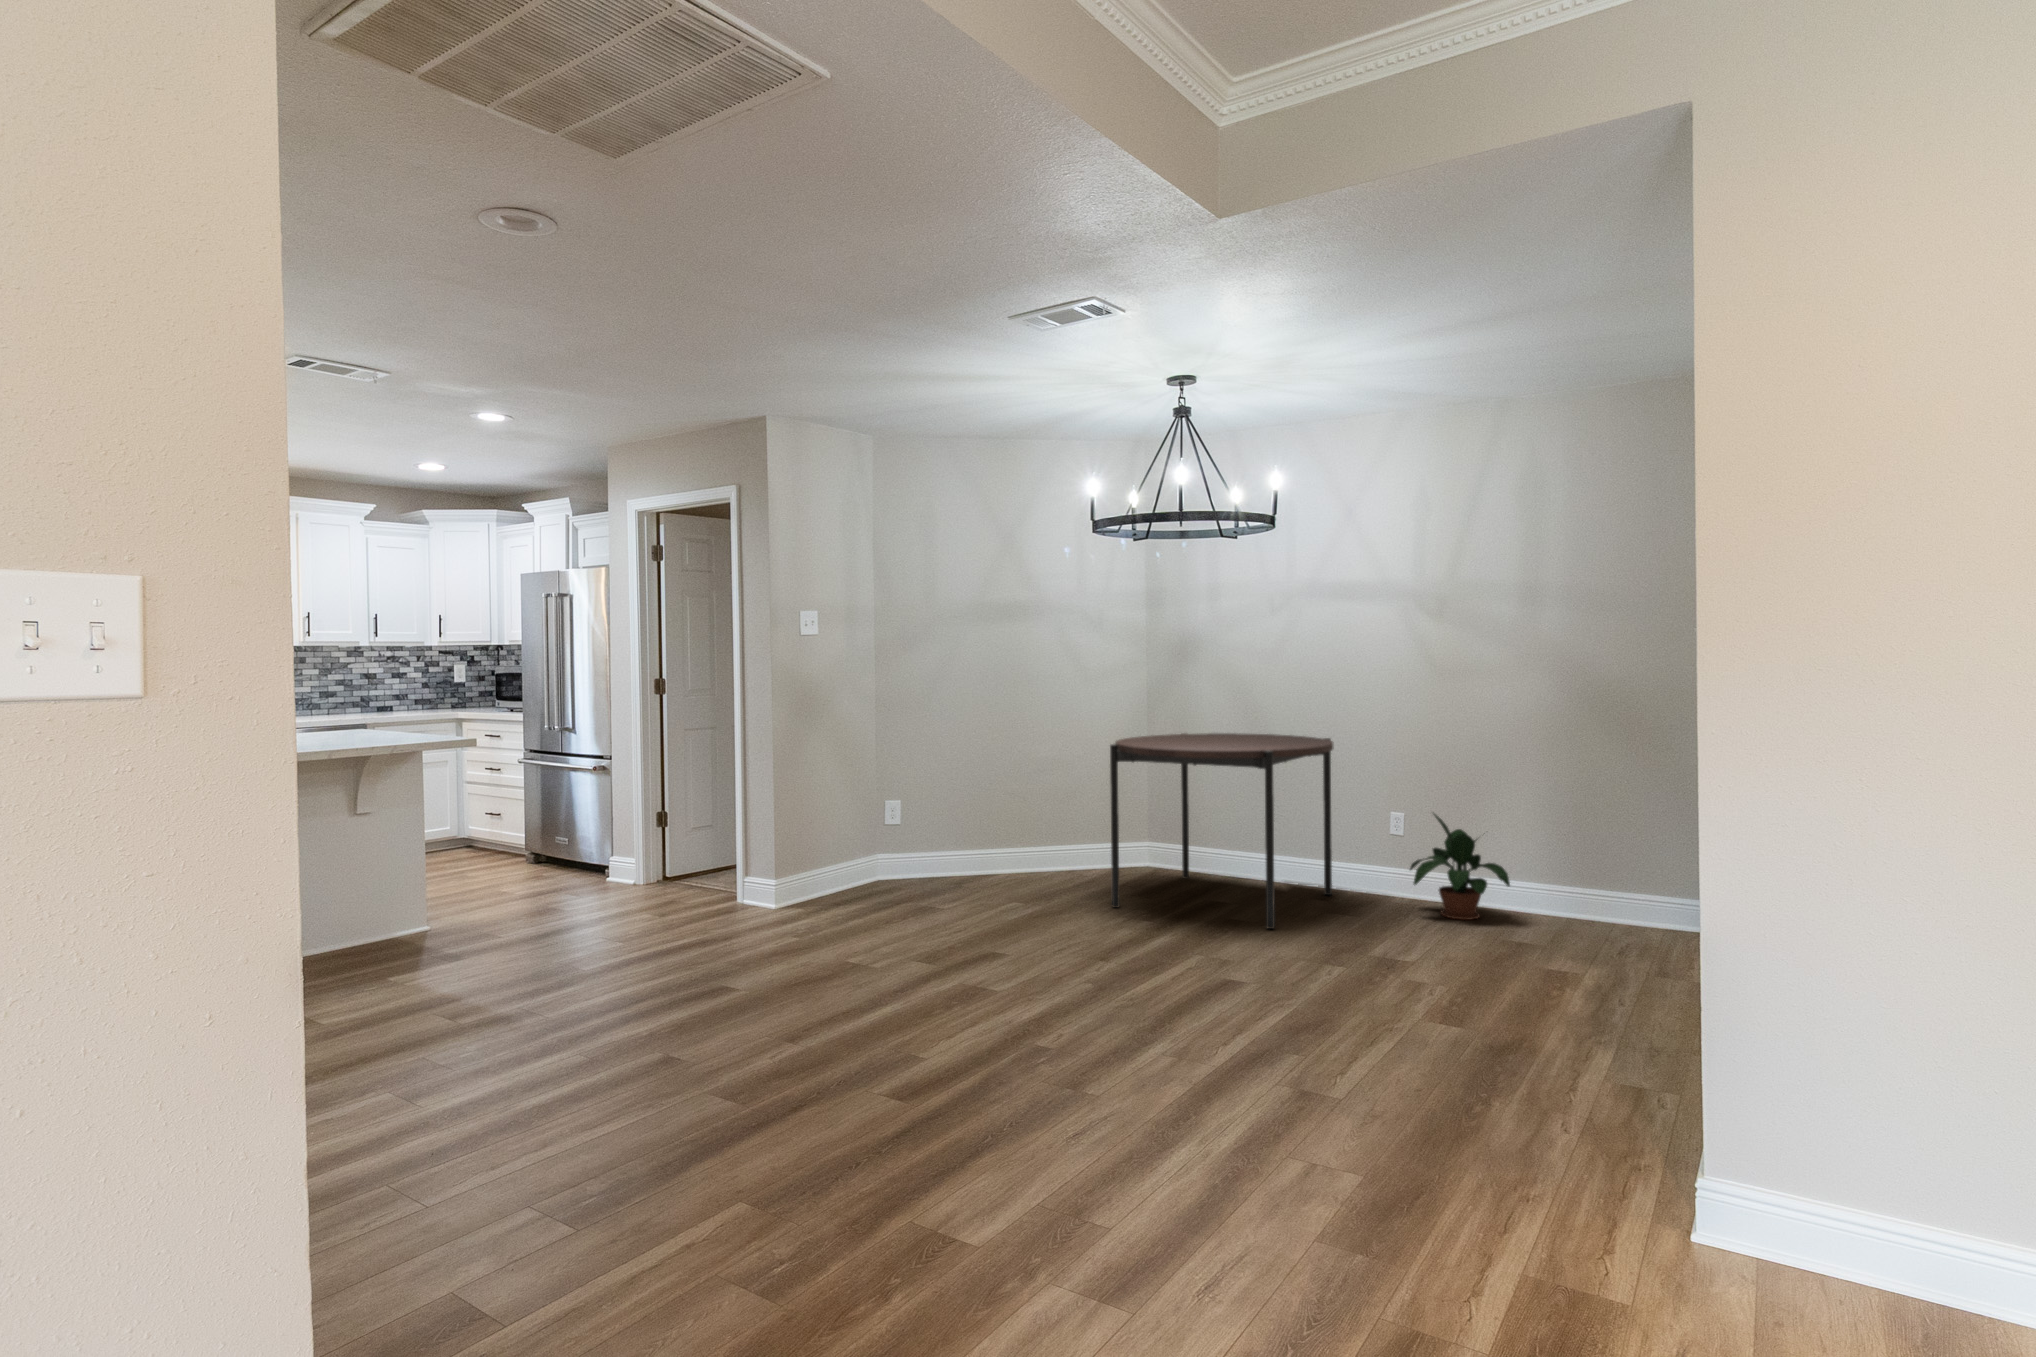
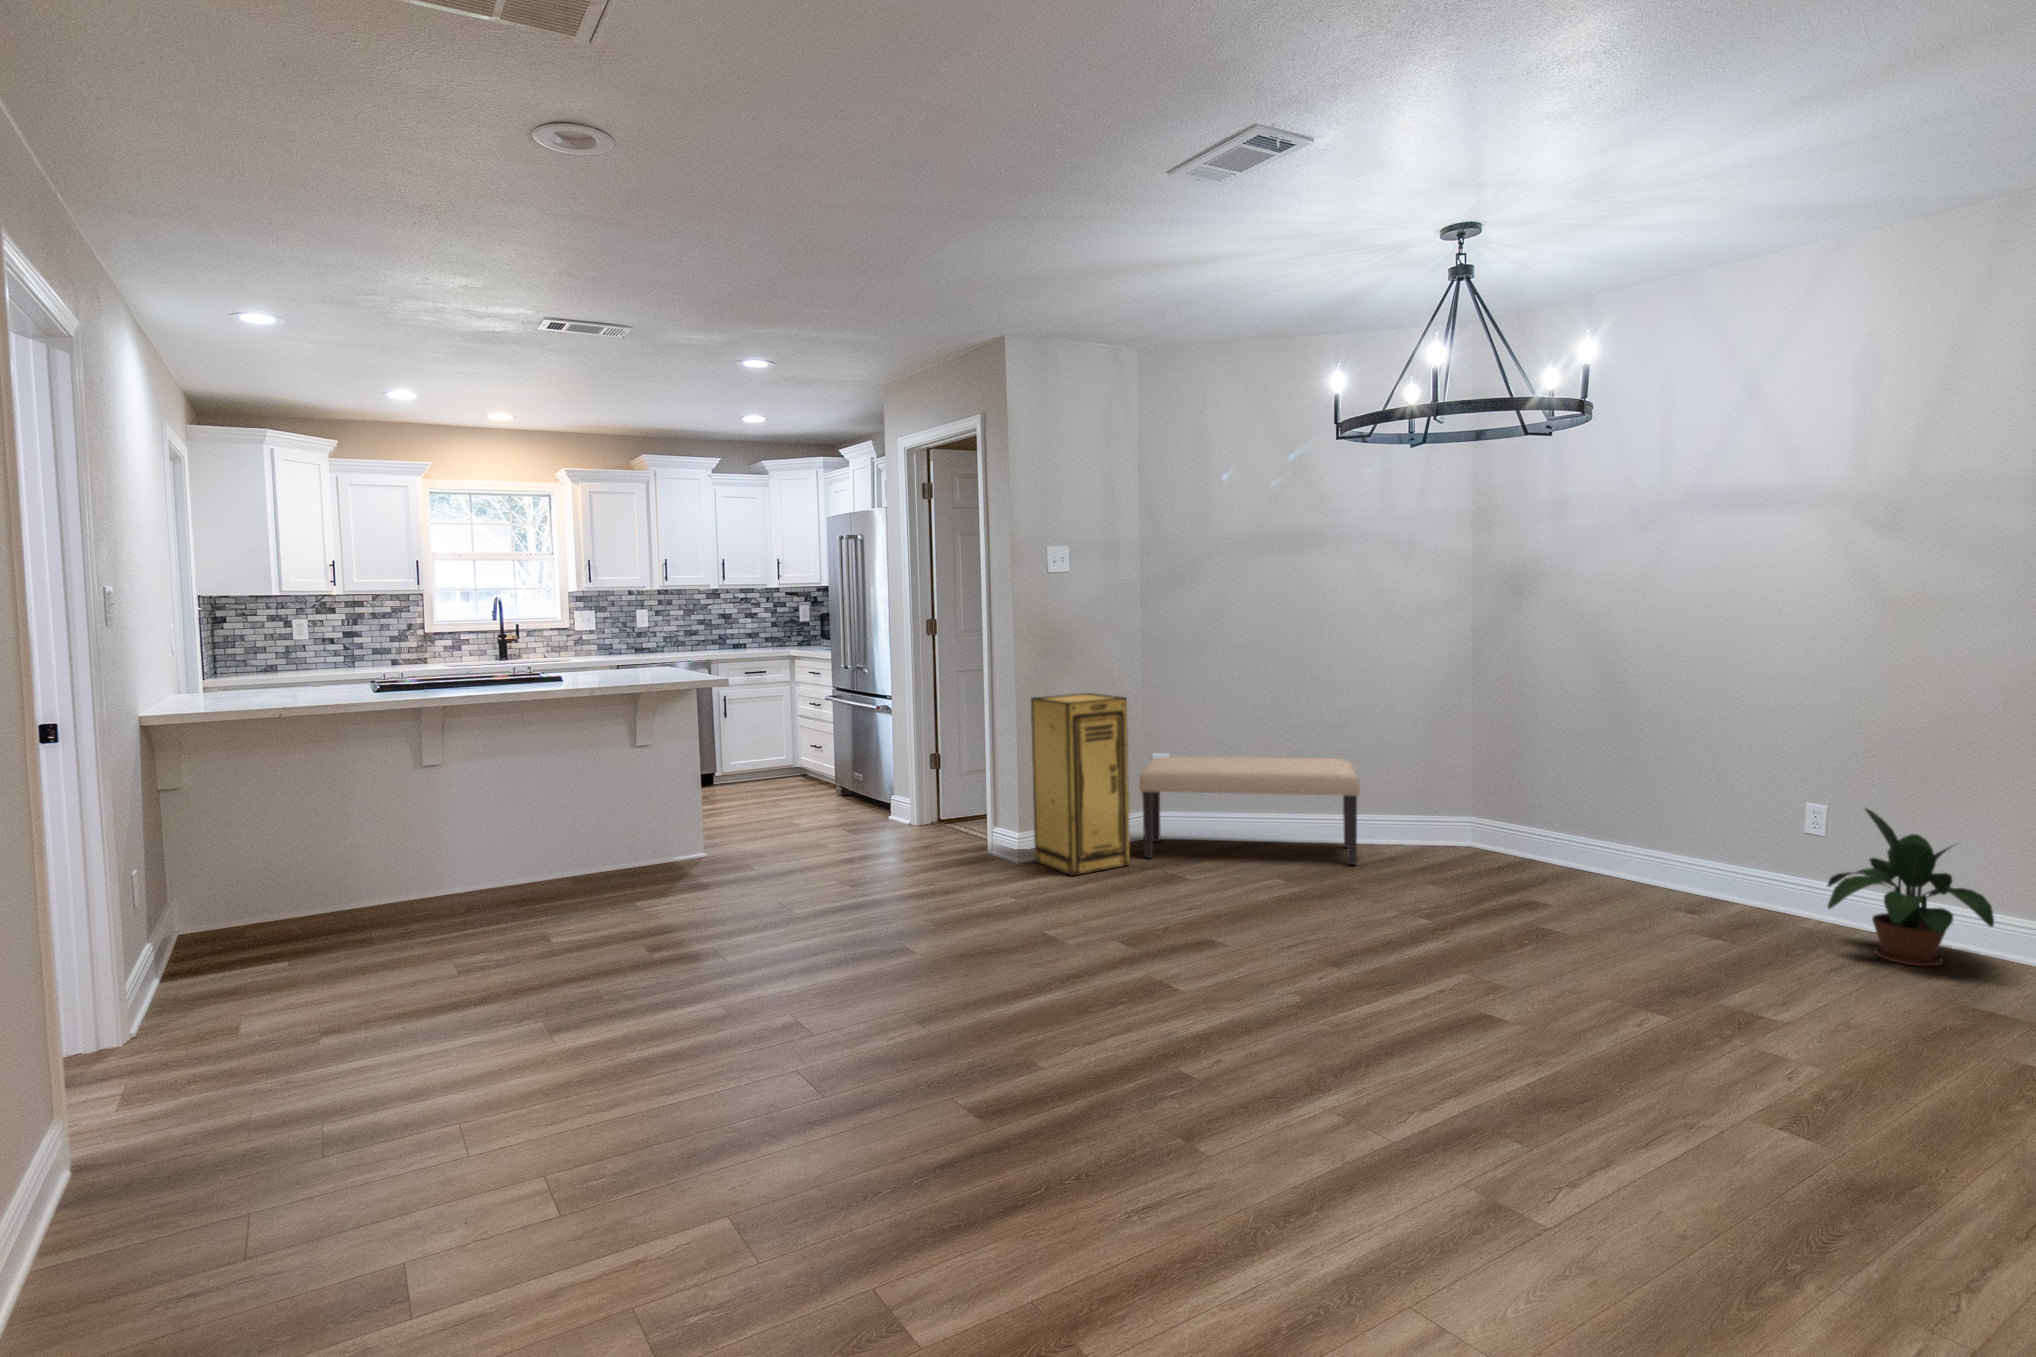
dining table: present [1110,733,1334,929] -> none [1391,686,1715,948]
storage cabinet: none [789,746,883,915] -> present [1031,693,1130,876]
bench: none [885,798,1074,895] -> present [1140,757,1360,865]

